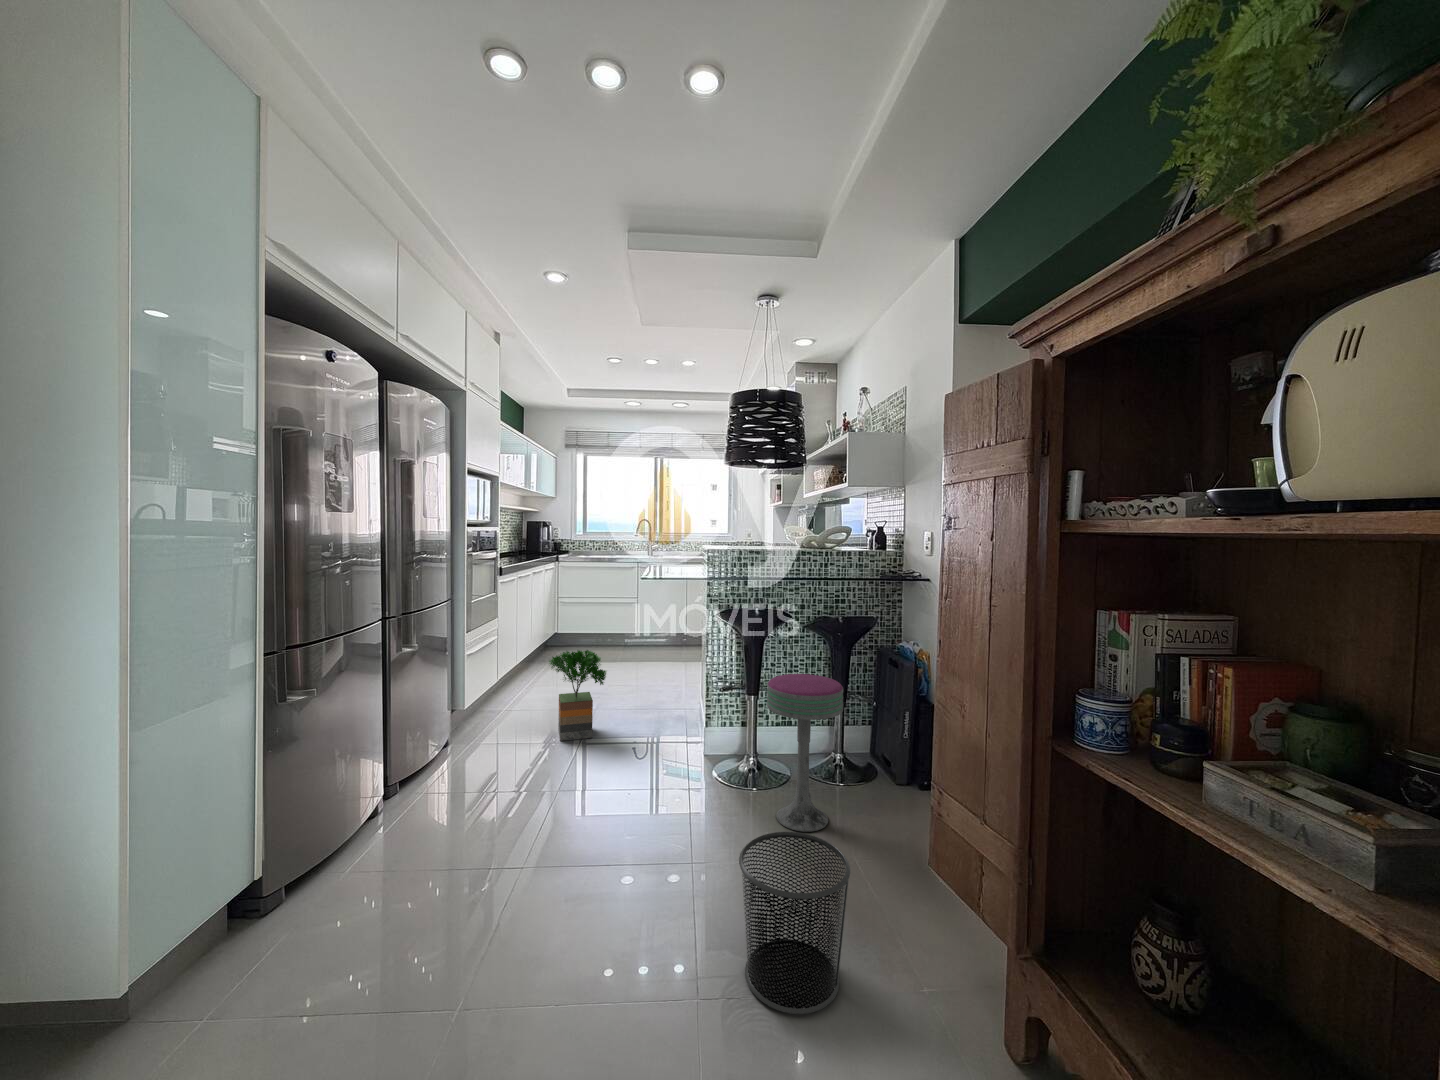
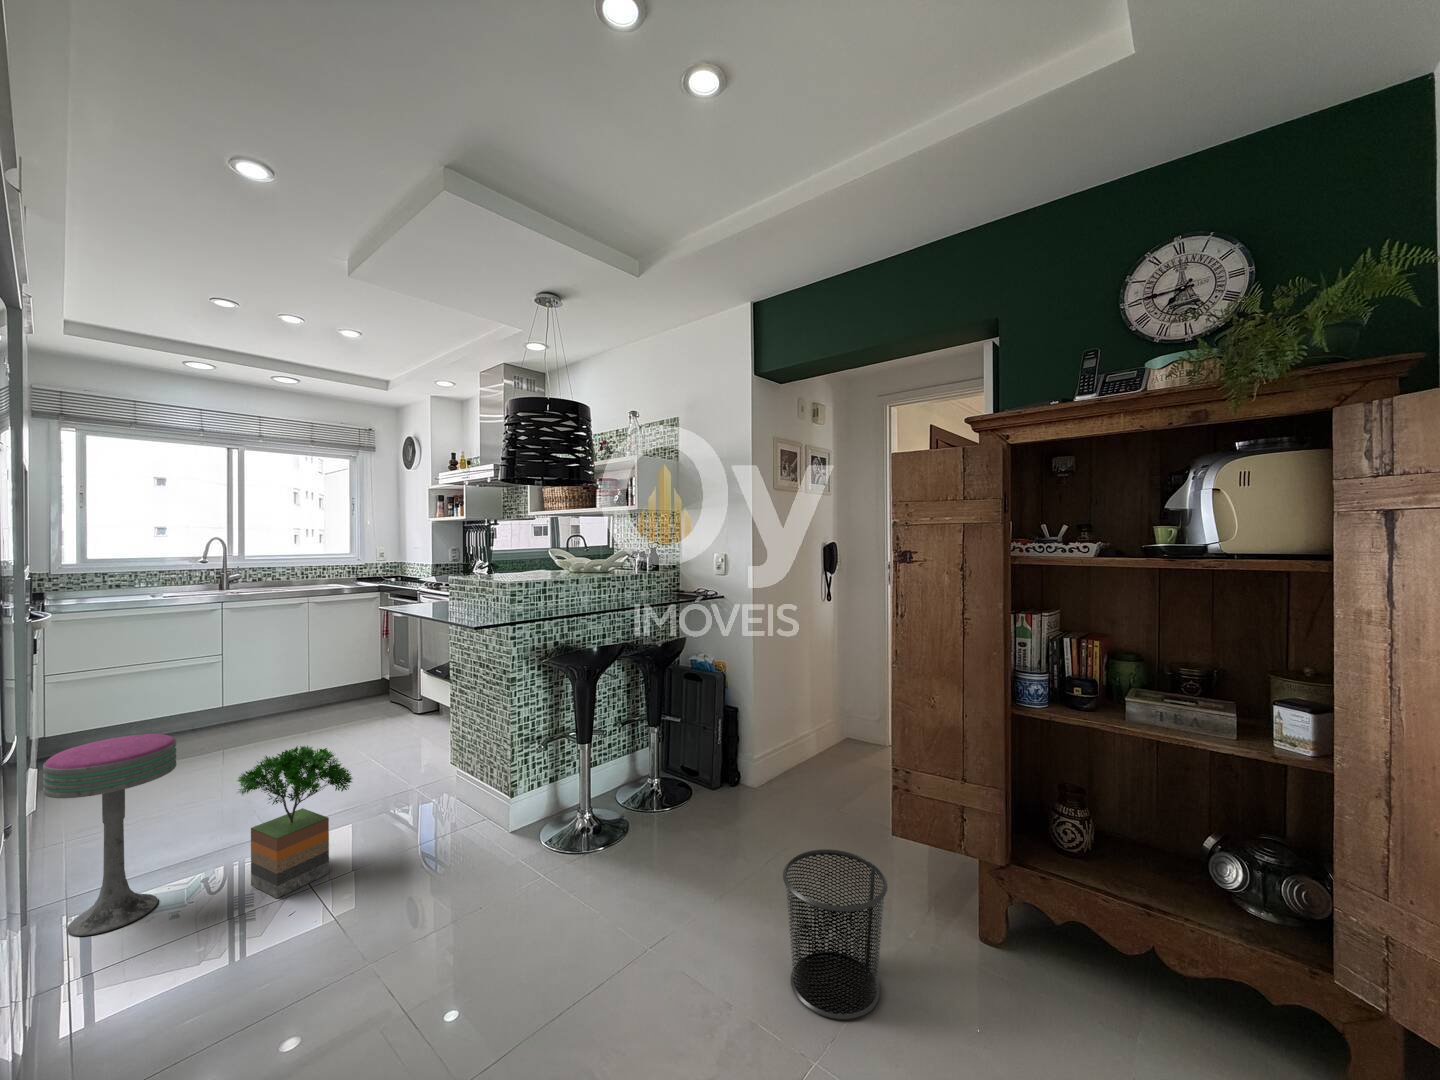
bar stool: present [767,674,843,832] -> present [43,734,176,936]

